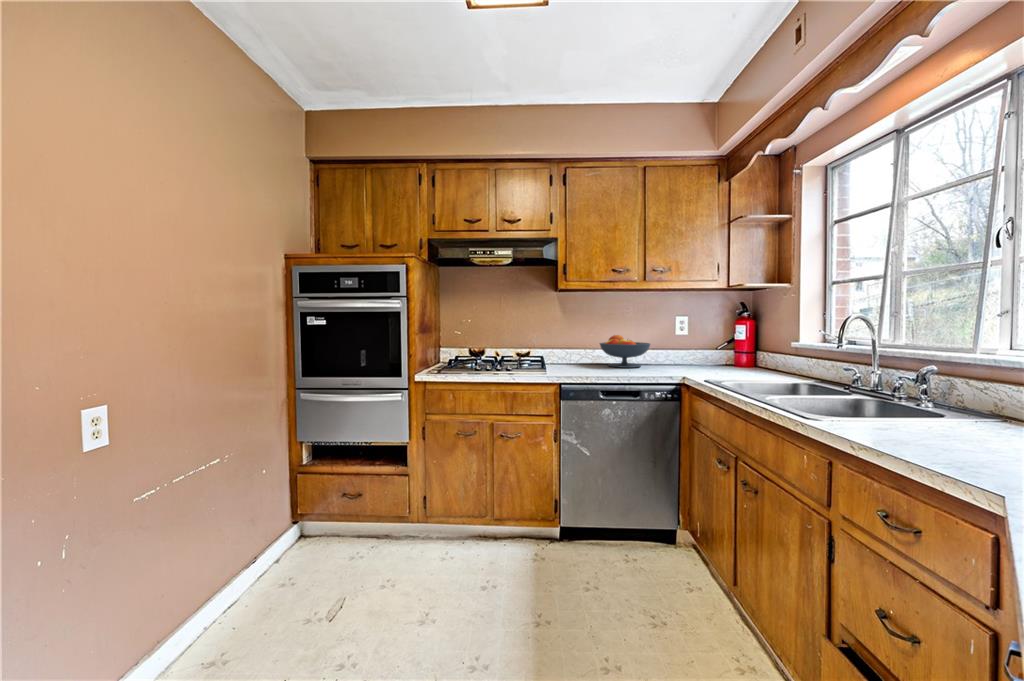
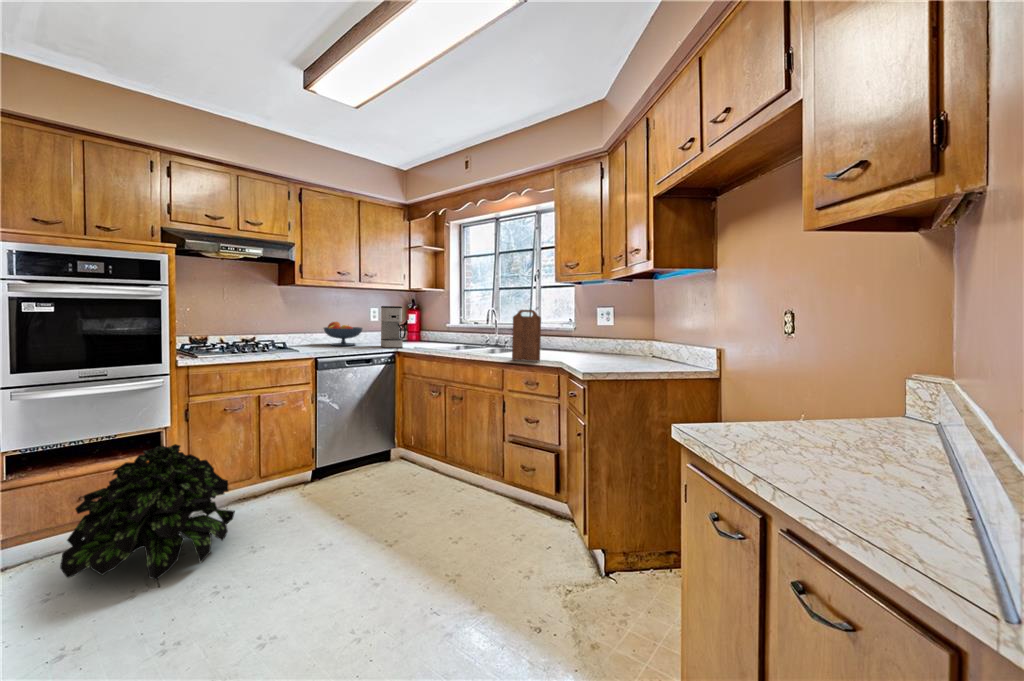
cutting board: none [889,302,989,444] -> present [512,310,541,361]
coffee maker: none [670,312,709,375] -> present [381,306,406,348]
potted plant: none [275,466,424,620] -> present [60,444,235,580]

